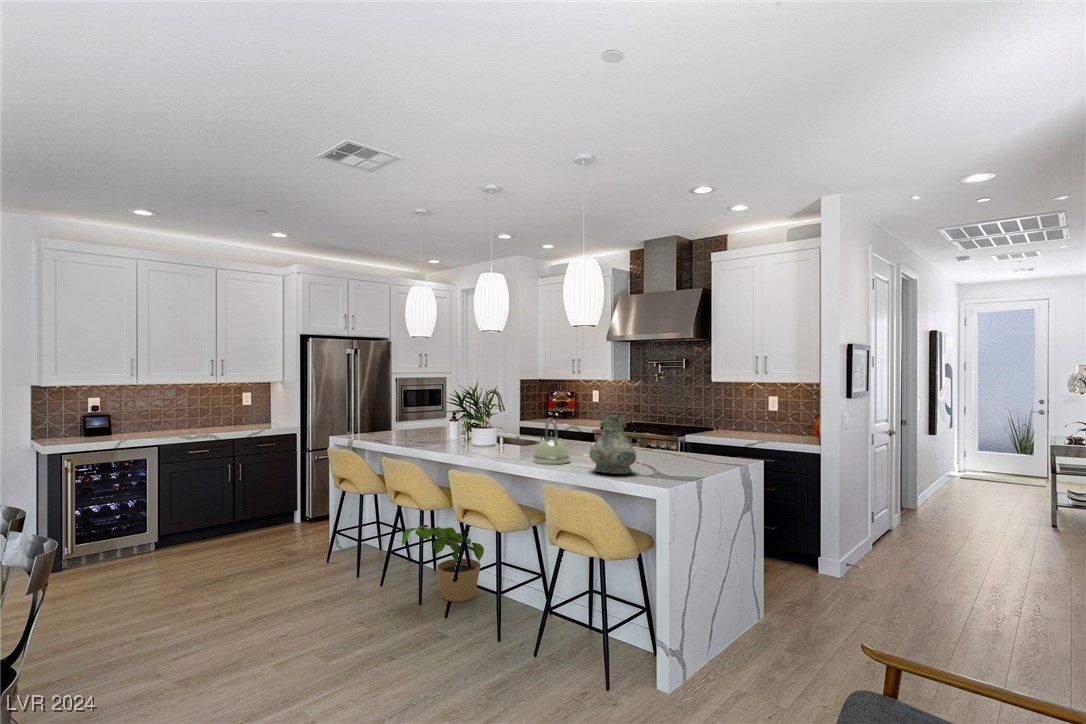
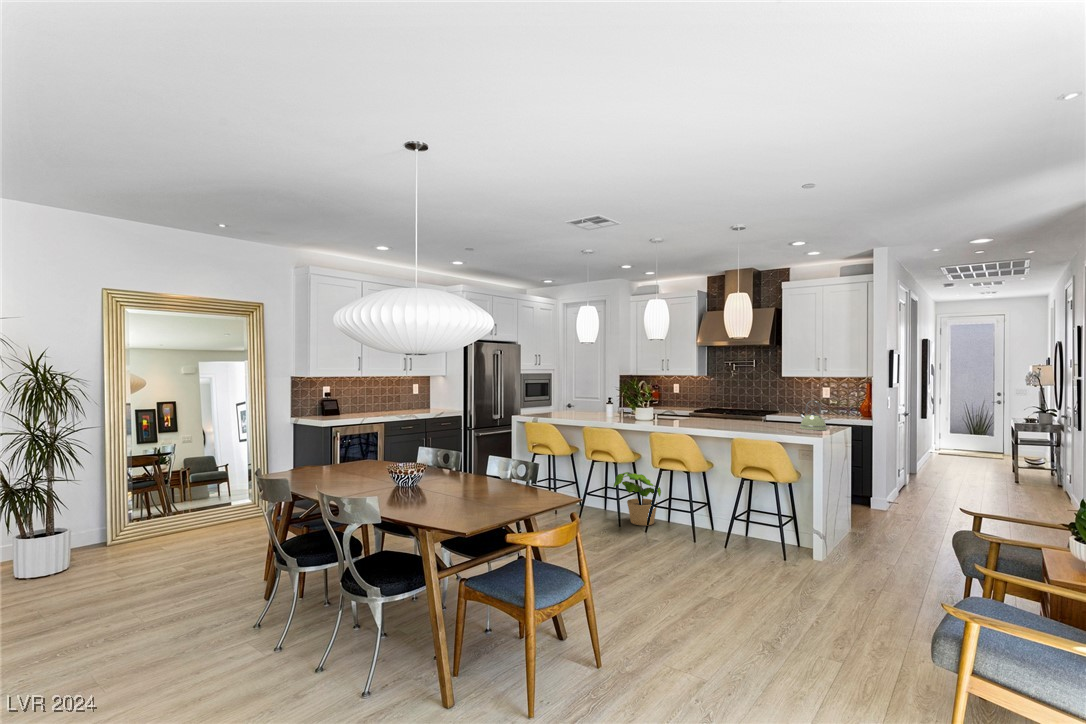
vase: present [589,414,636,474] -> none [756,395,789,432]
kettle: present [532,418,570,464] -> present [800,401,827,430]

